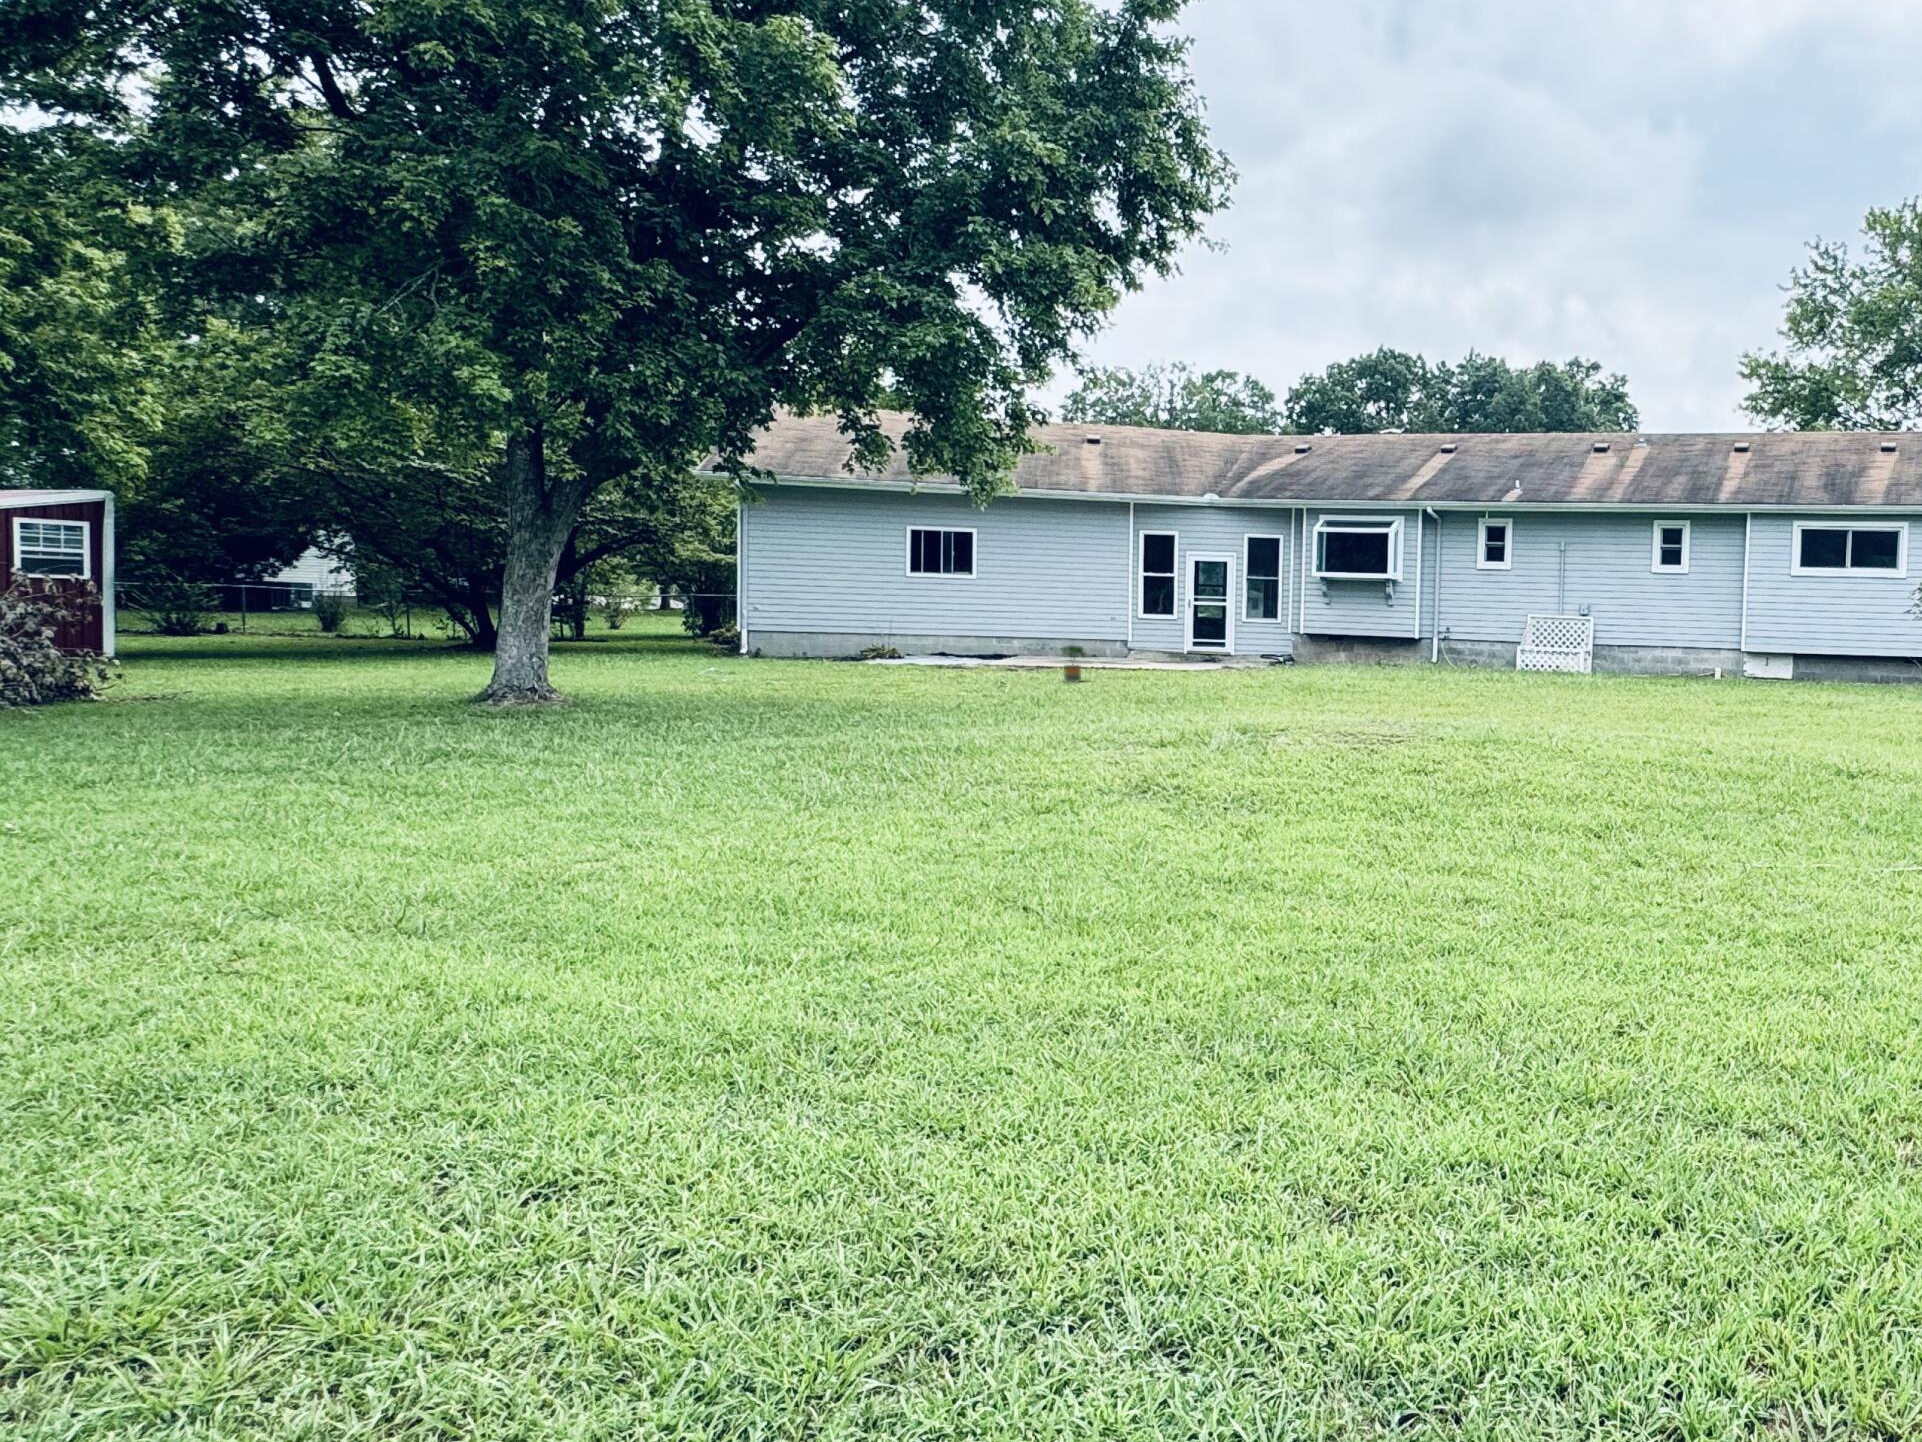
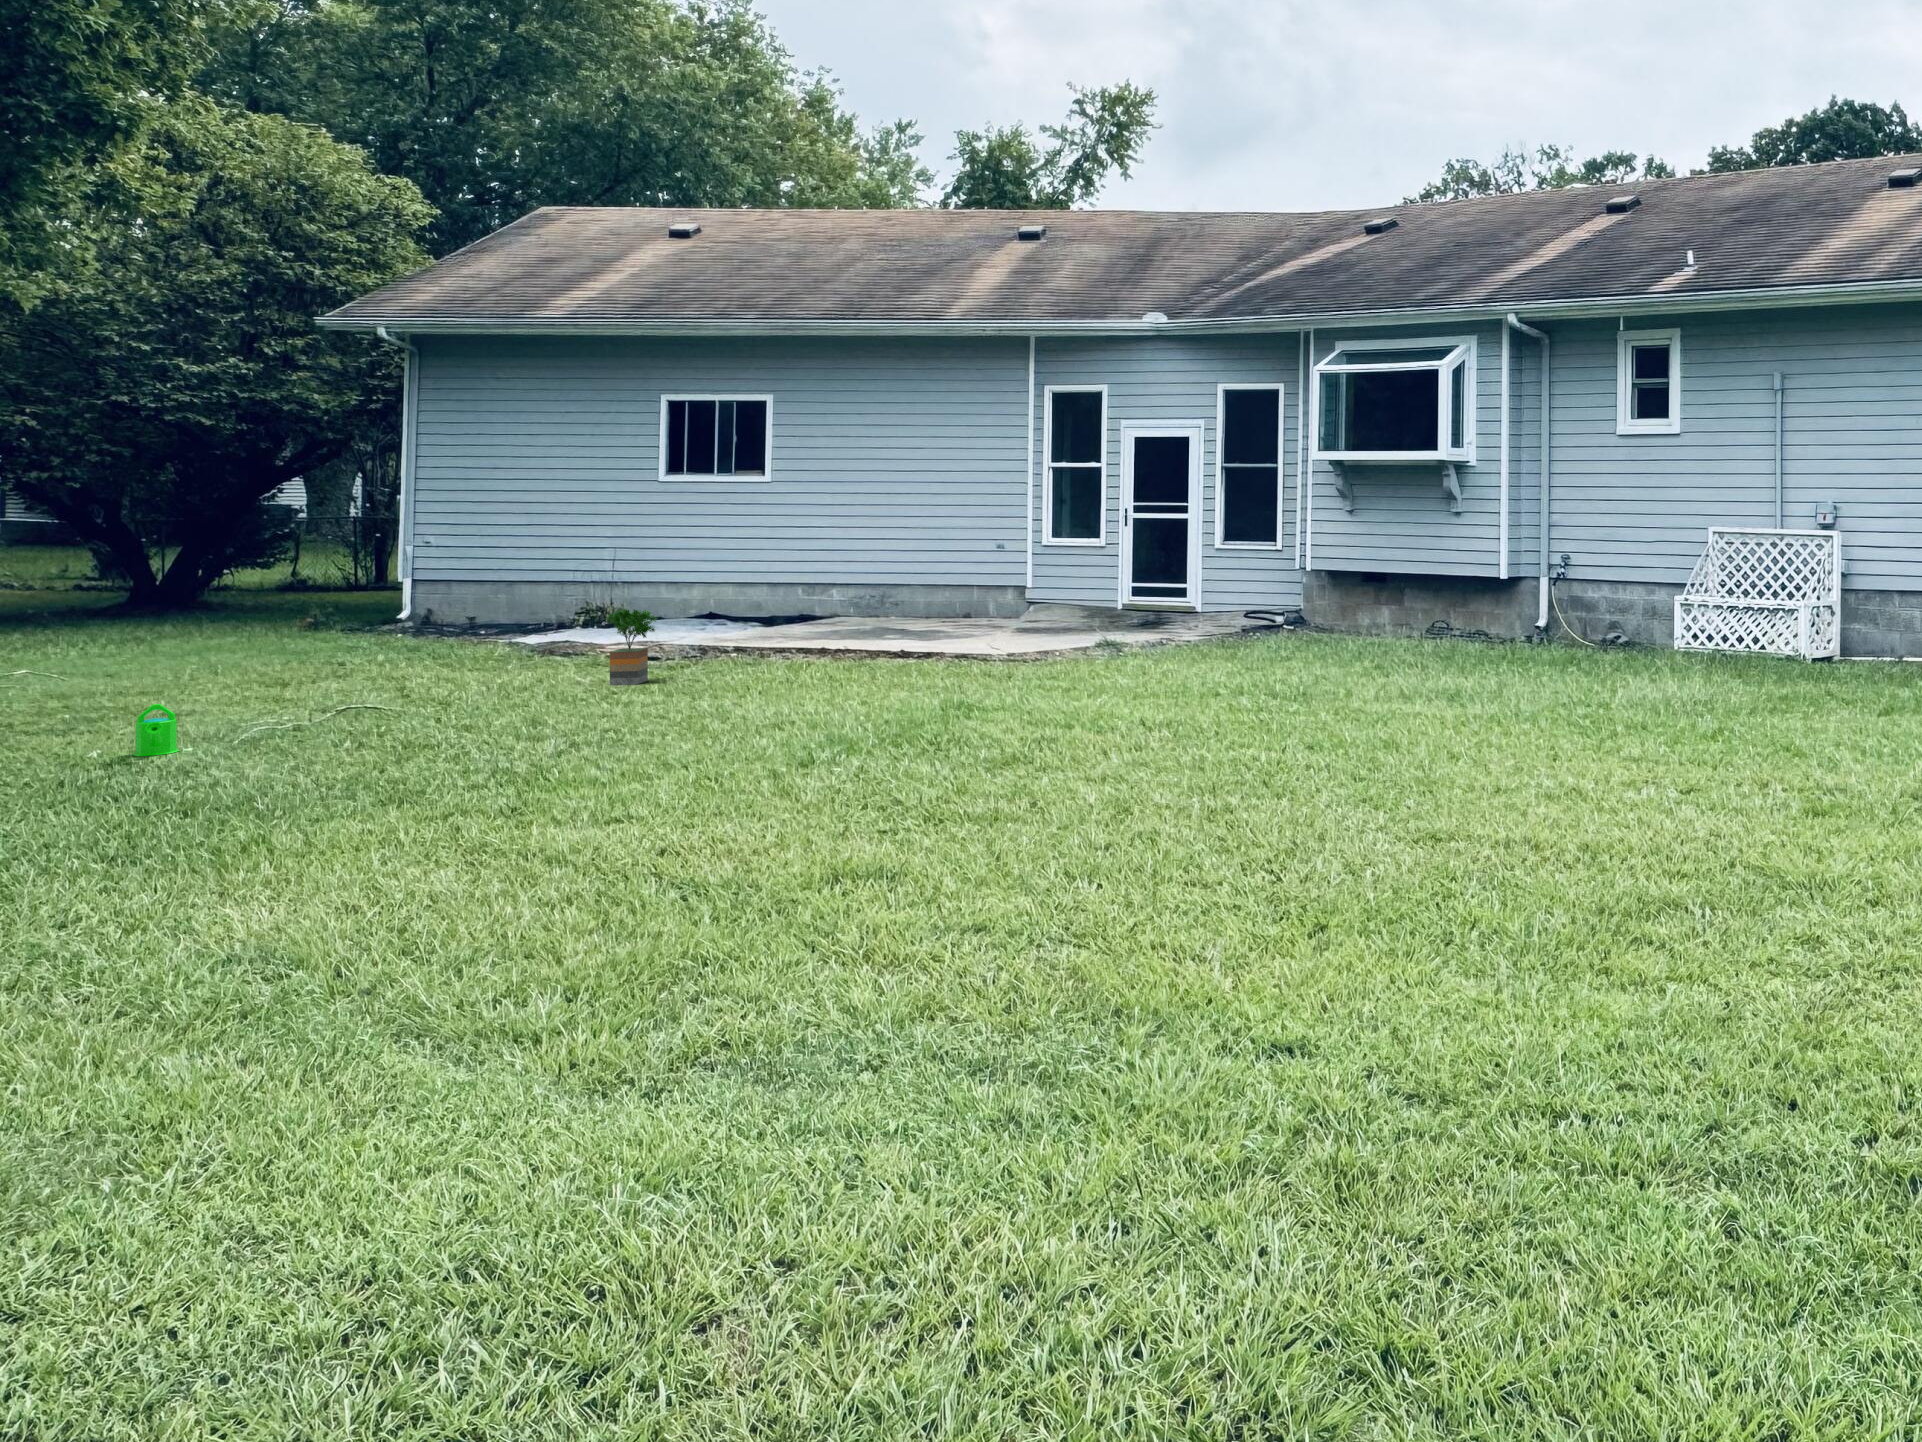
watering can: none [969,680,991,704] -> present [133,704,179,756]

